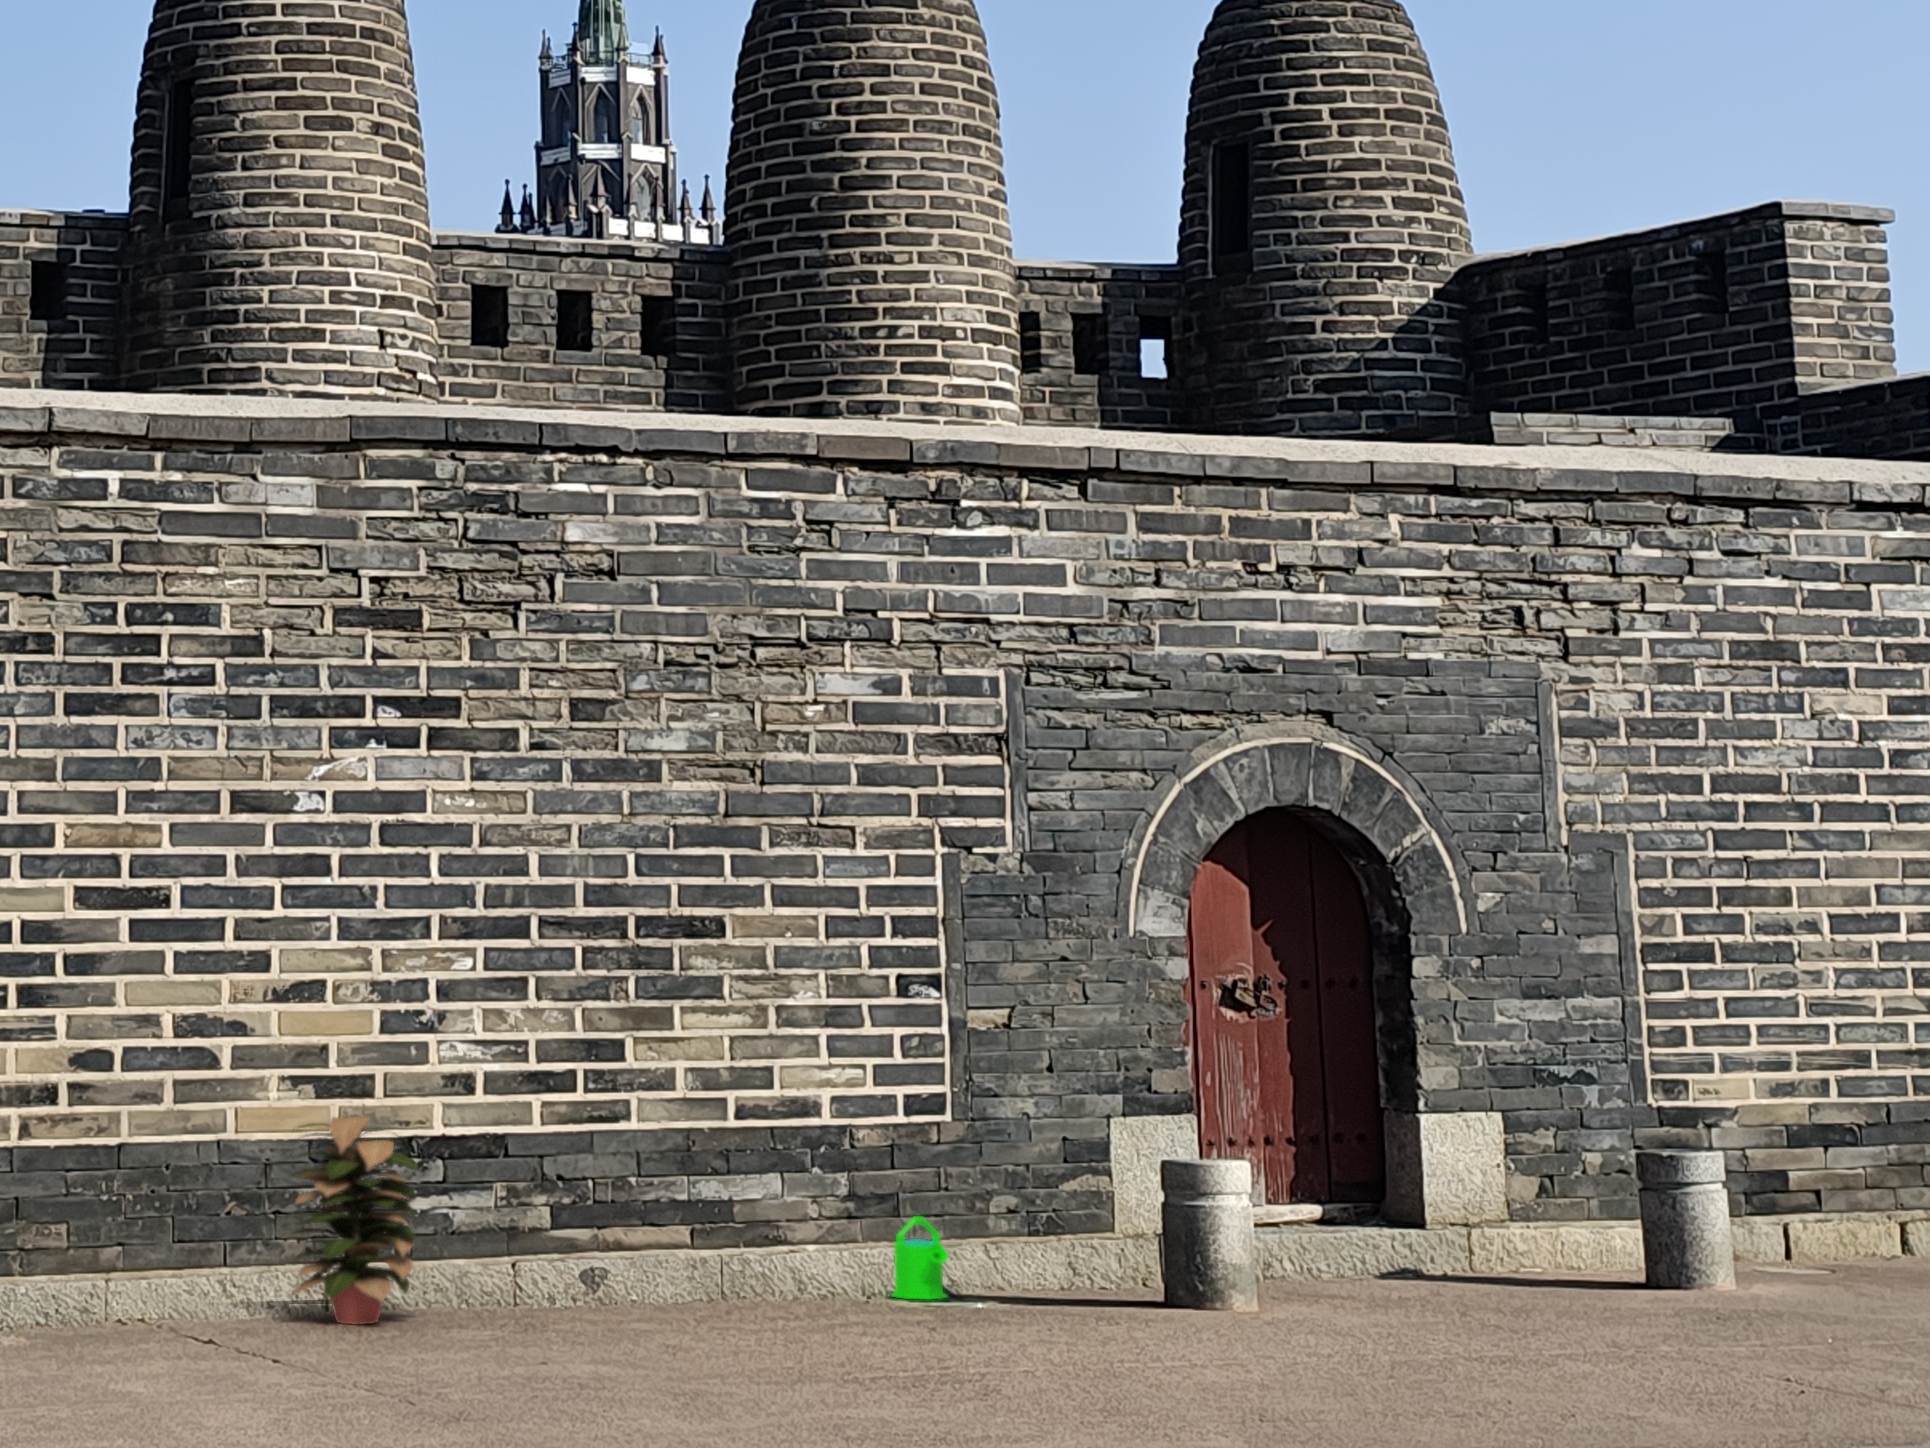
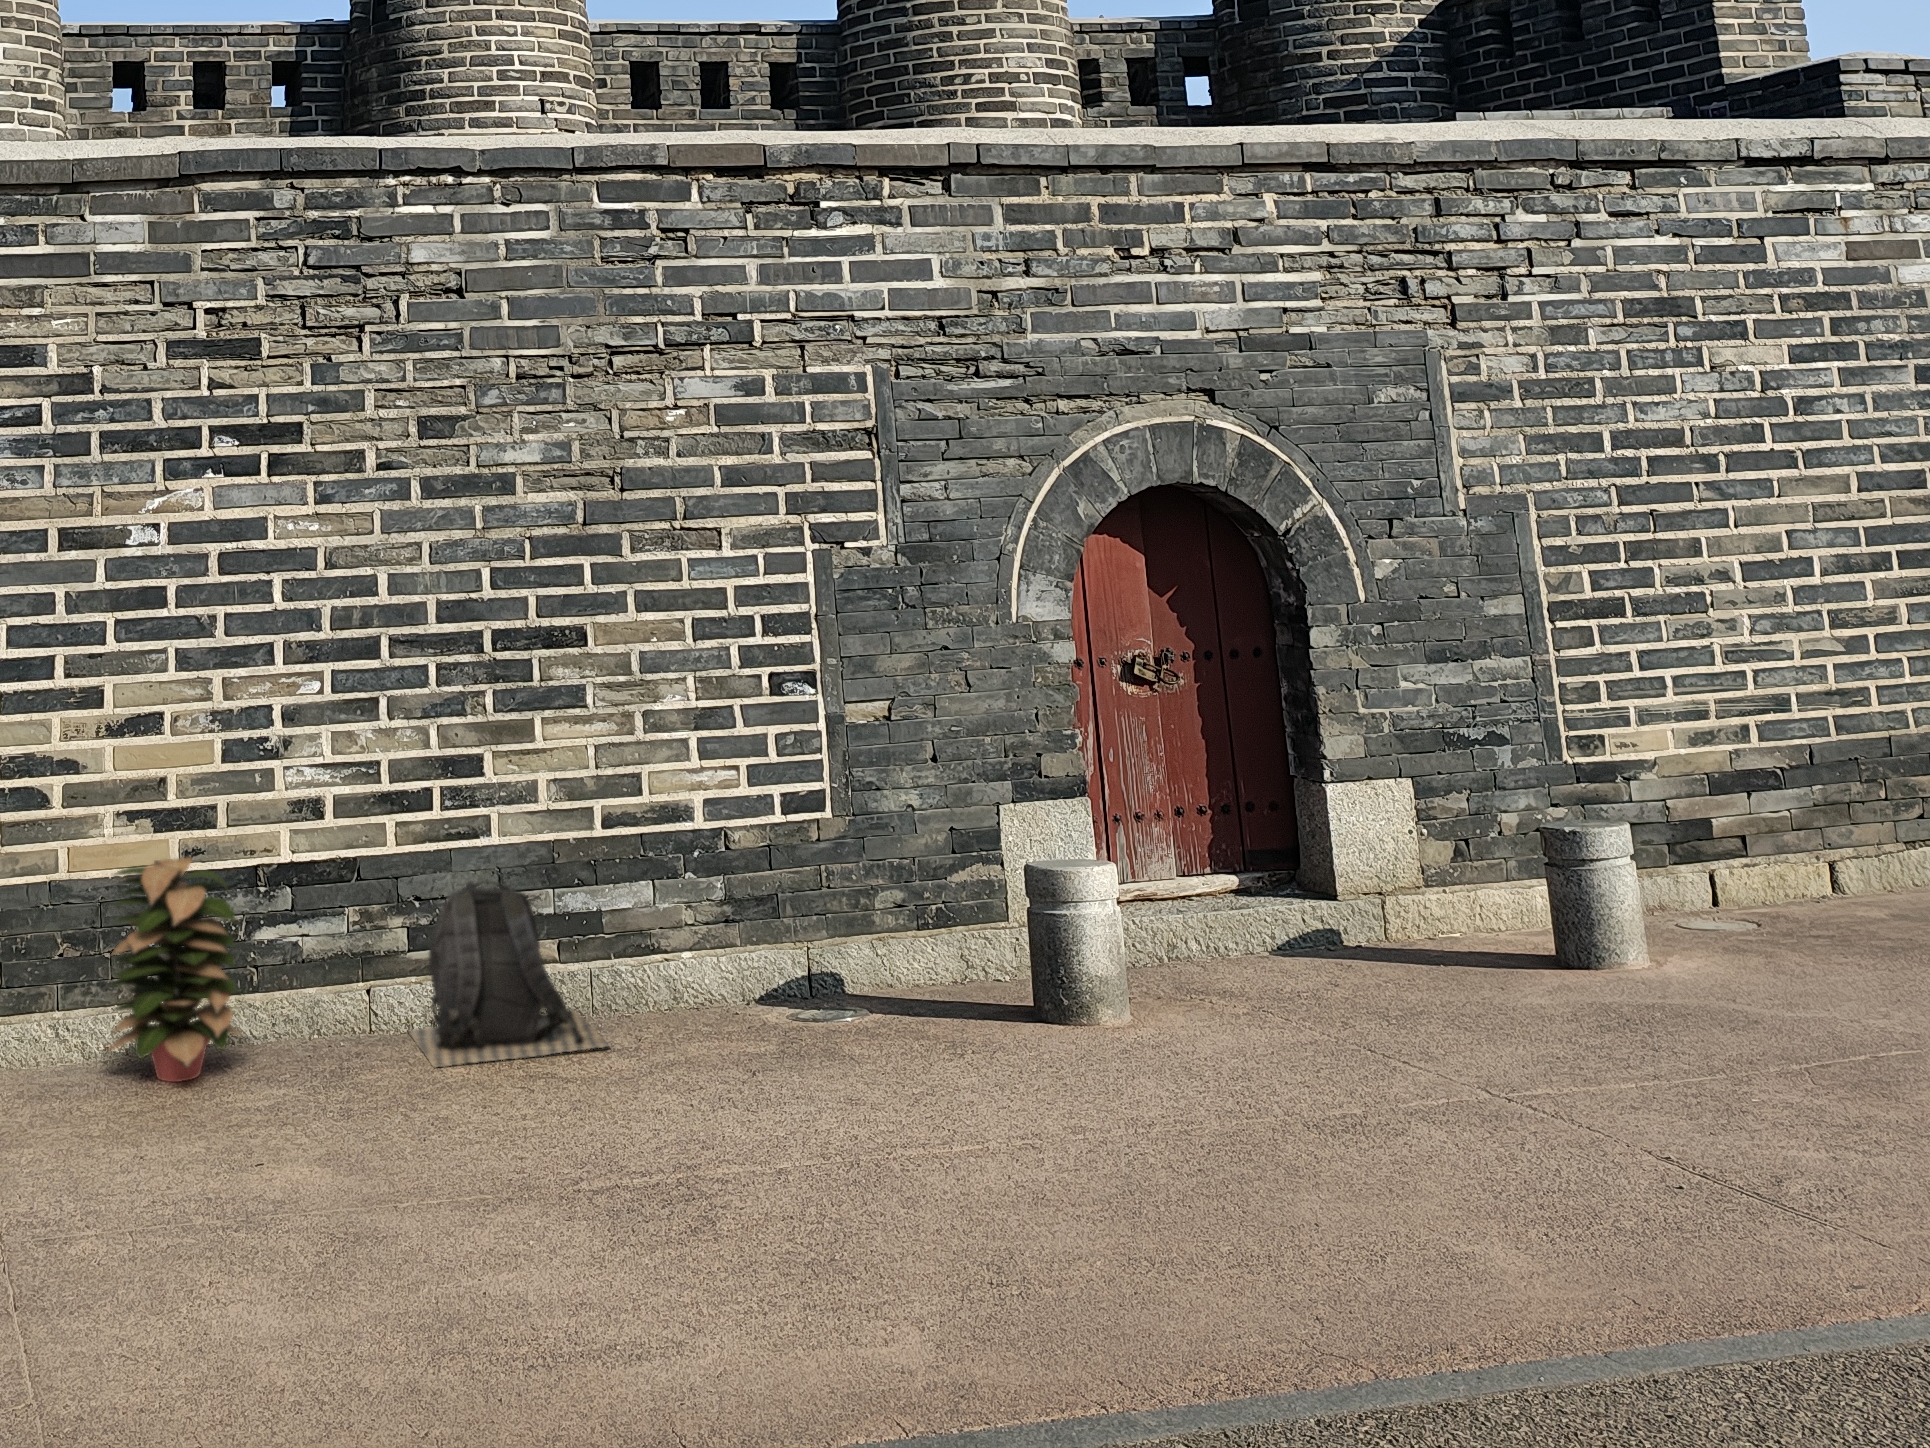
backpack: none [550,1156,763,1320] -> present [409,880,608,1067]
watering can: present [892,1216,948,1299] -> none [764,923,824,1014]

